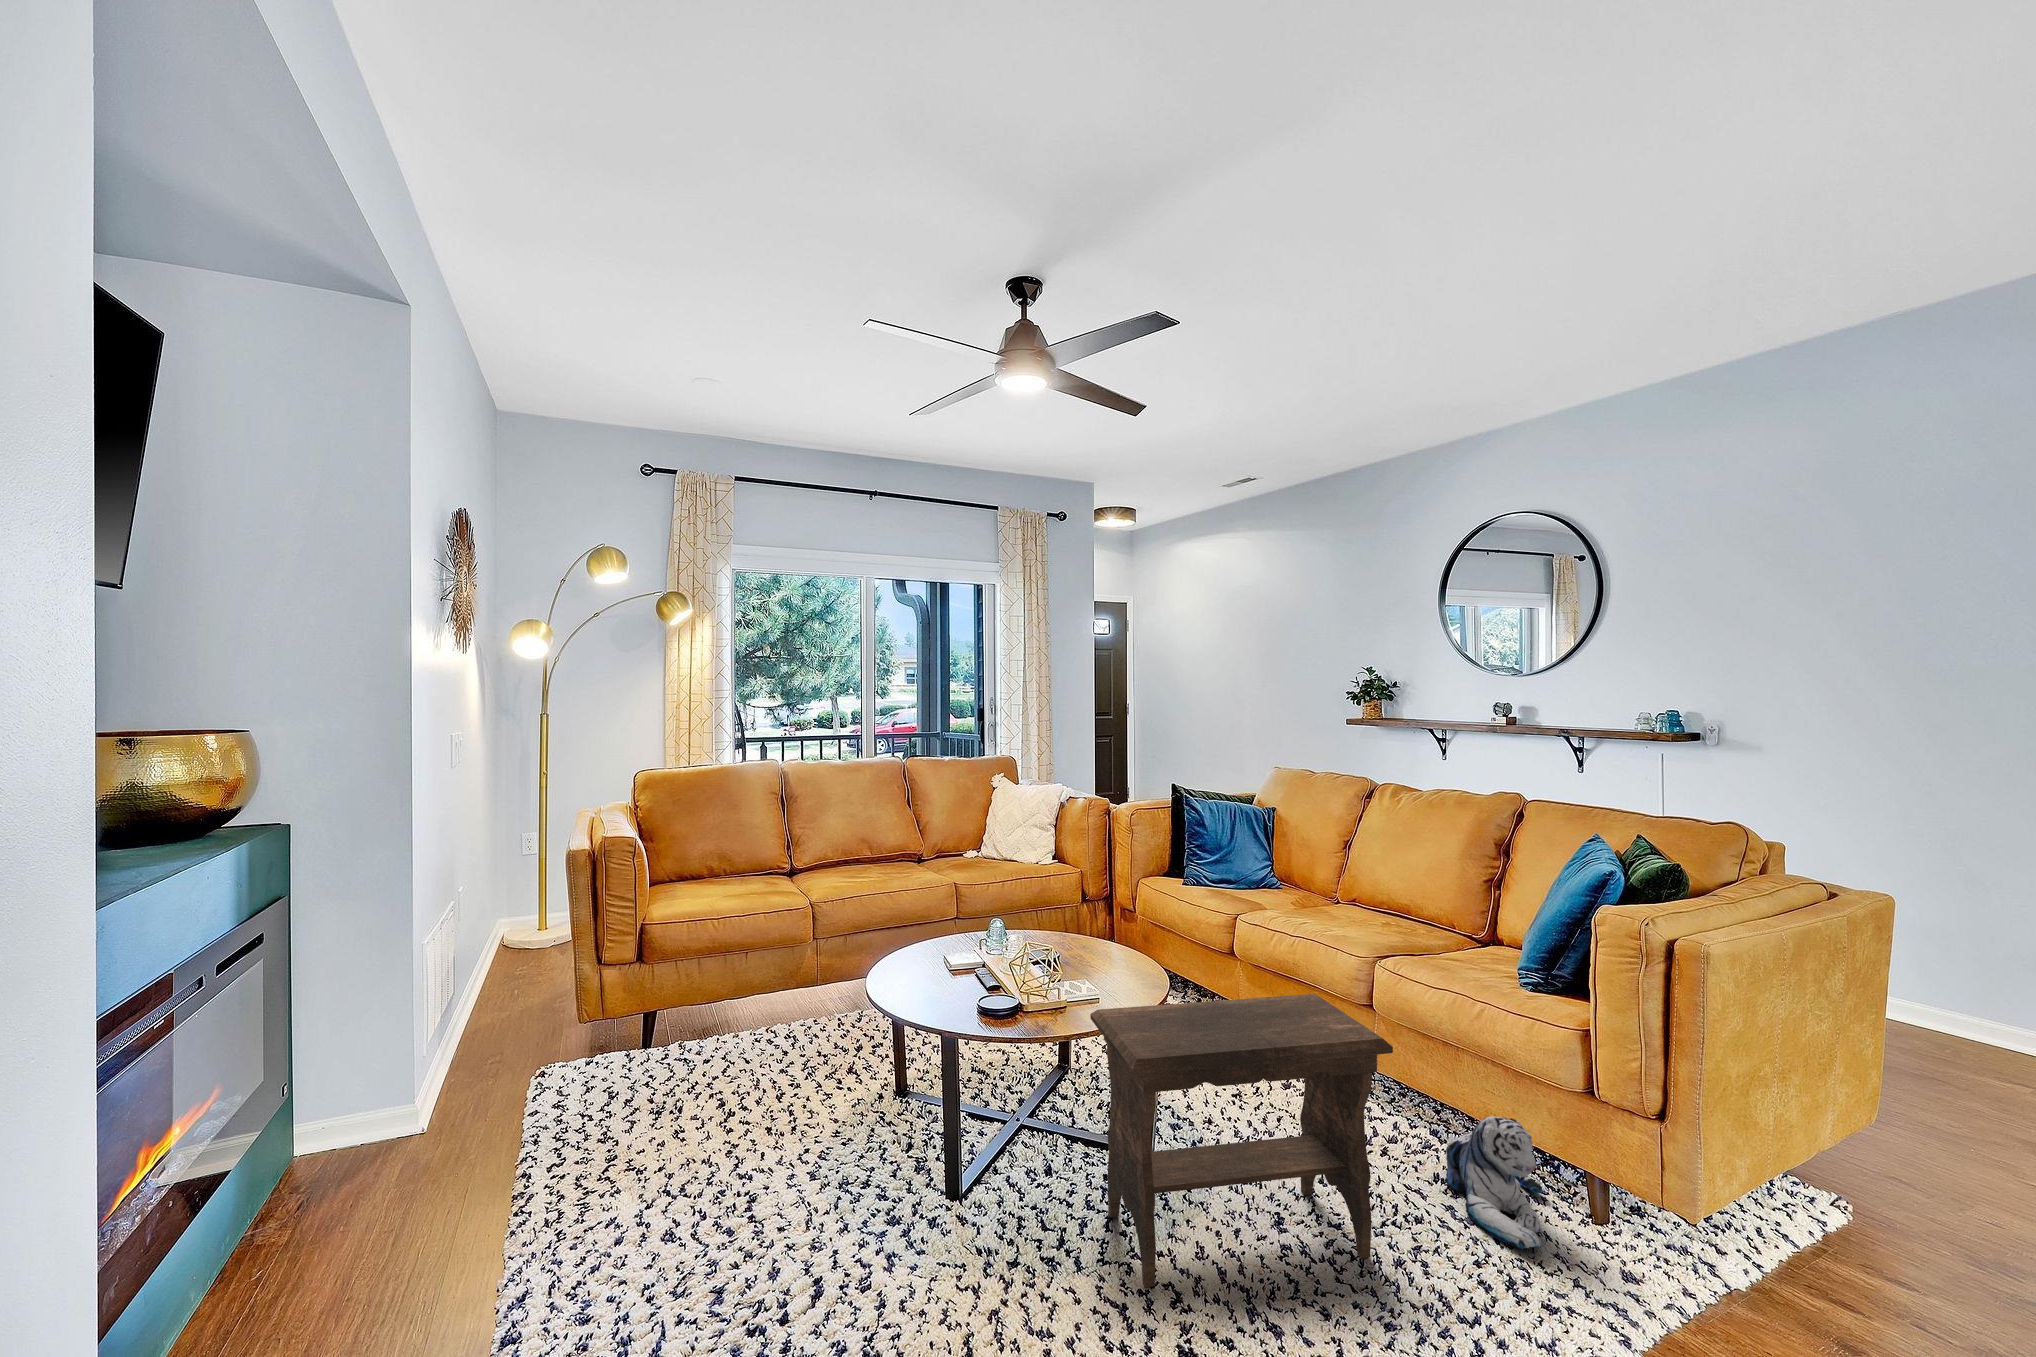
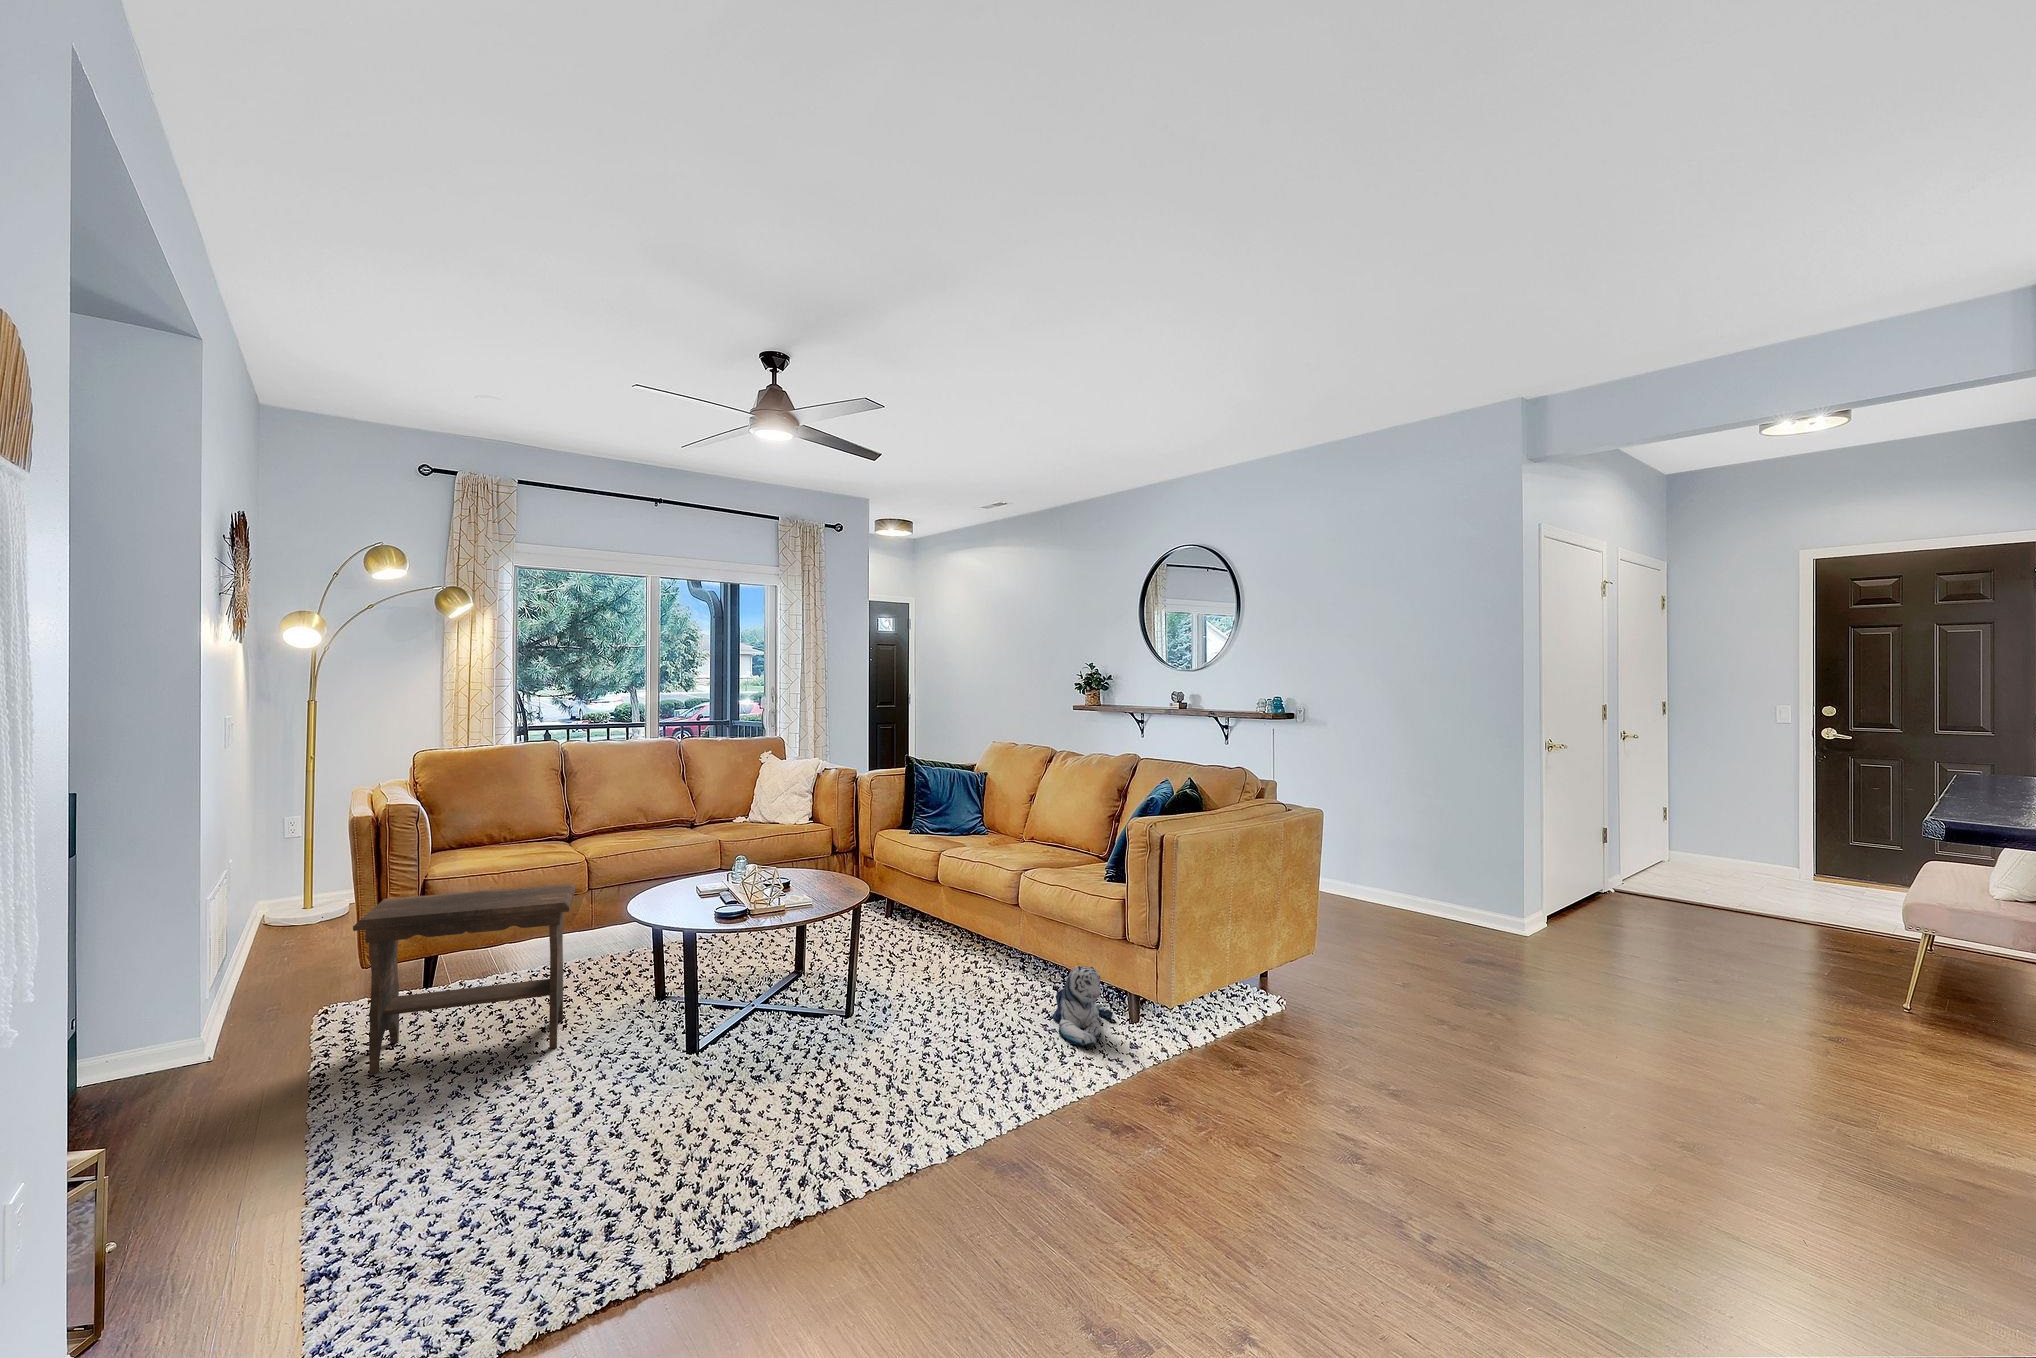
footstool: present [1090,994,1393,1287] -> present [353,884,576,1074]

